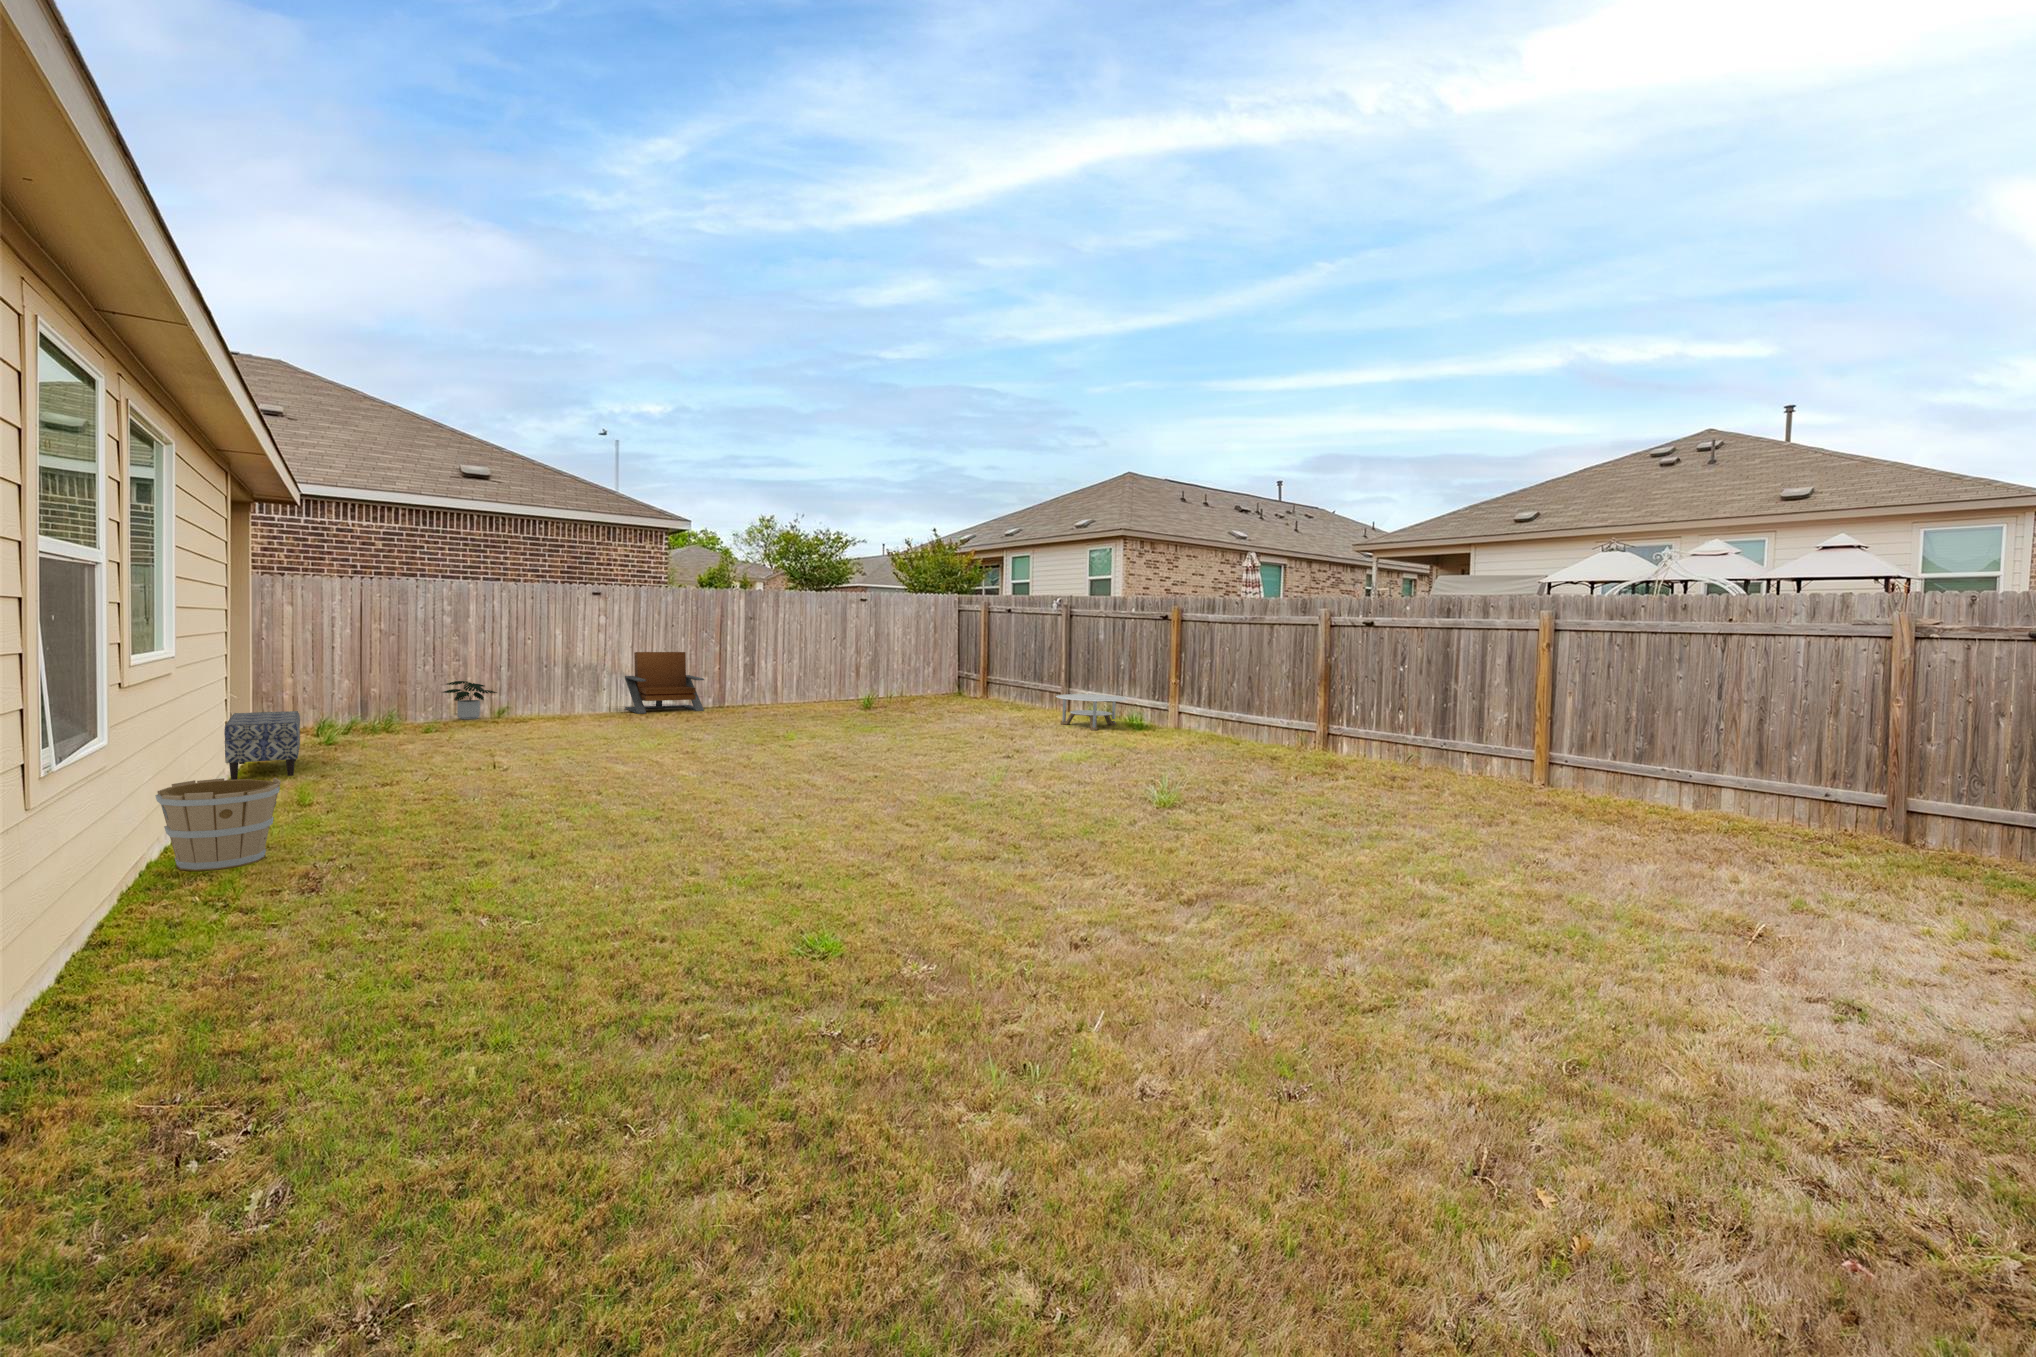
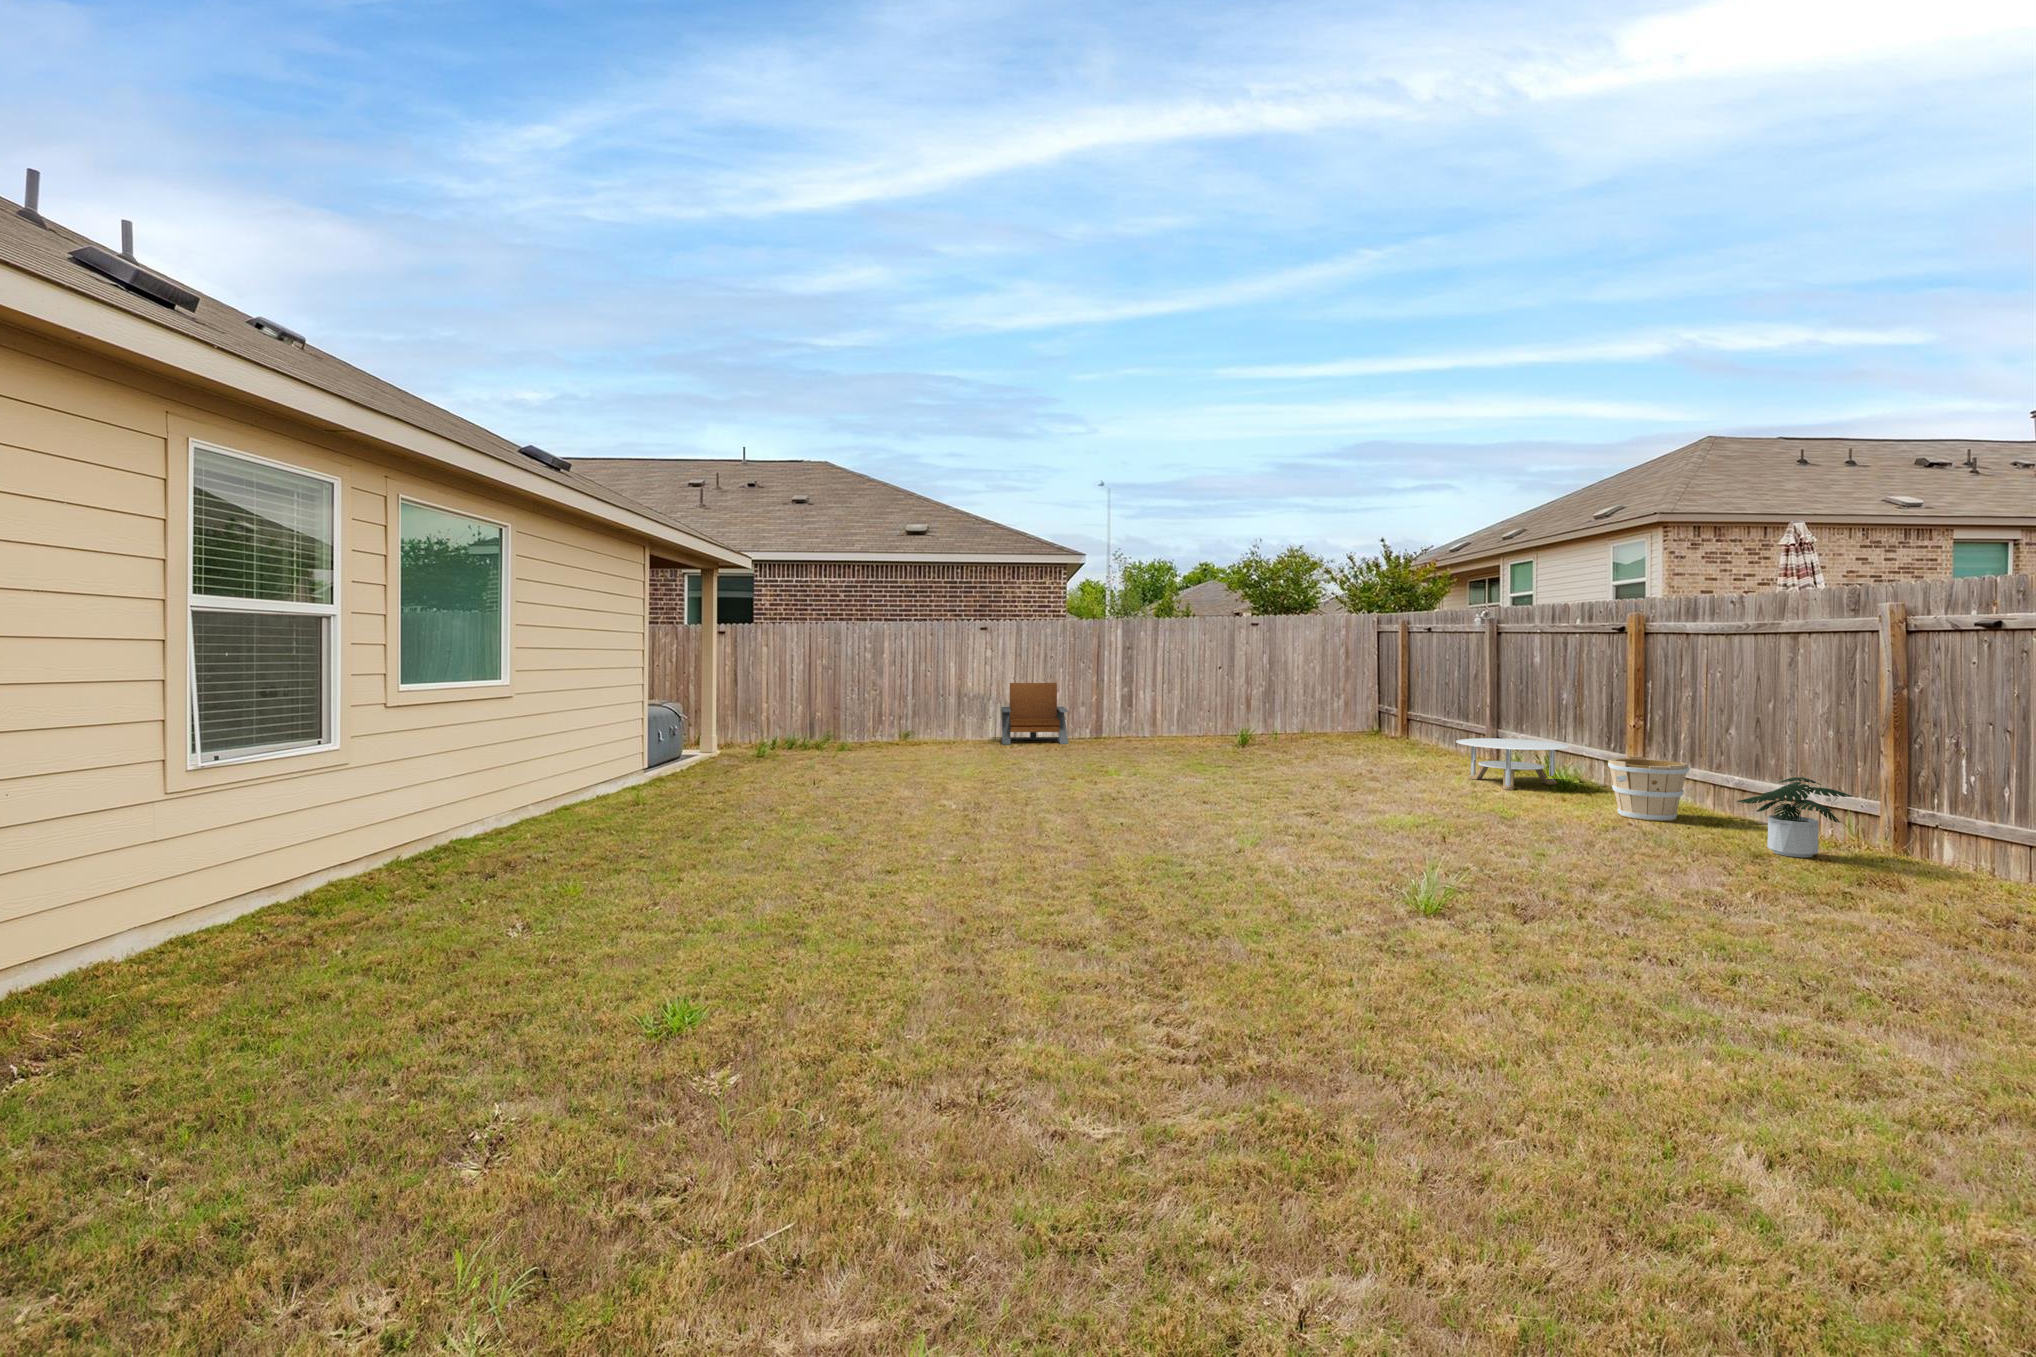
potted plant: present [443,681,497,719] -> present [1737,777,1853,858]
bench: present [224,711,300,780] -> none [607,733,683,788]
wooden bucket: present [155,778,281,871] -> present [1608,757,1690,821]

